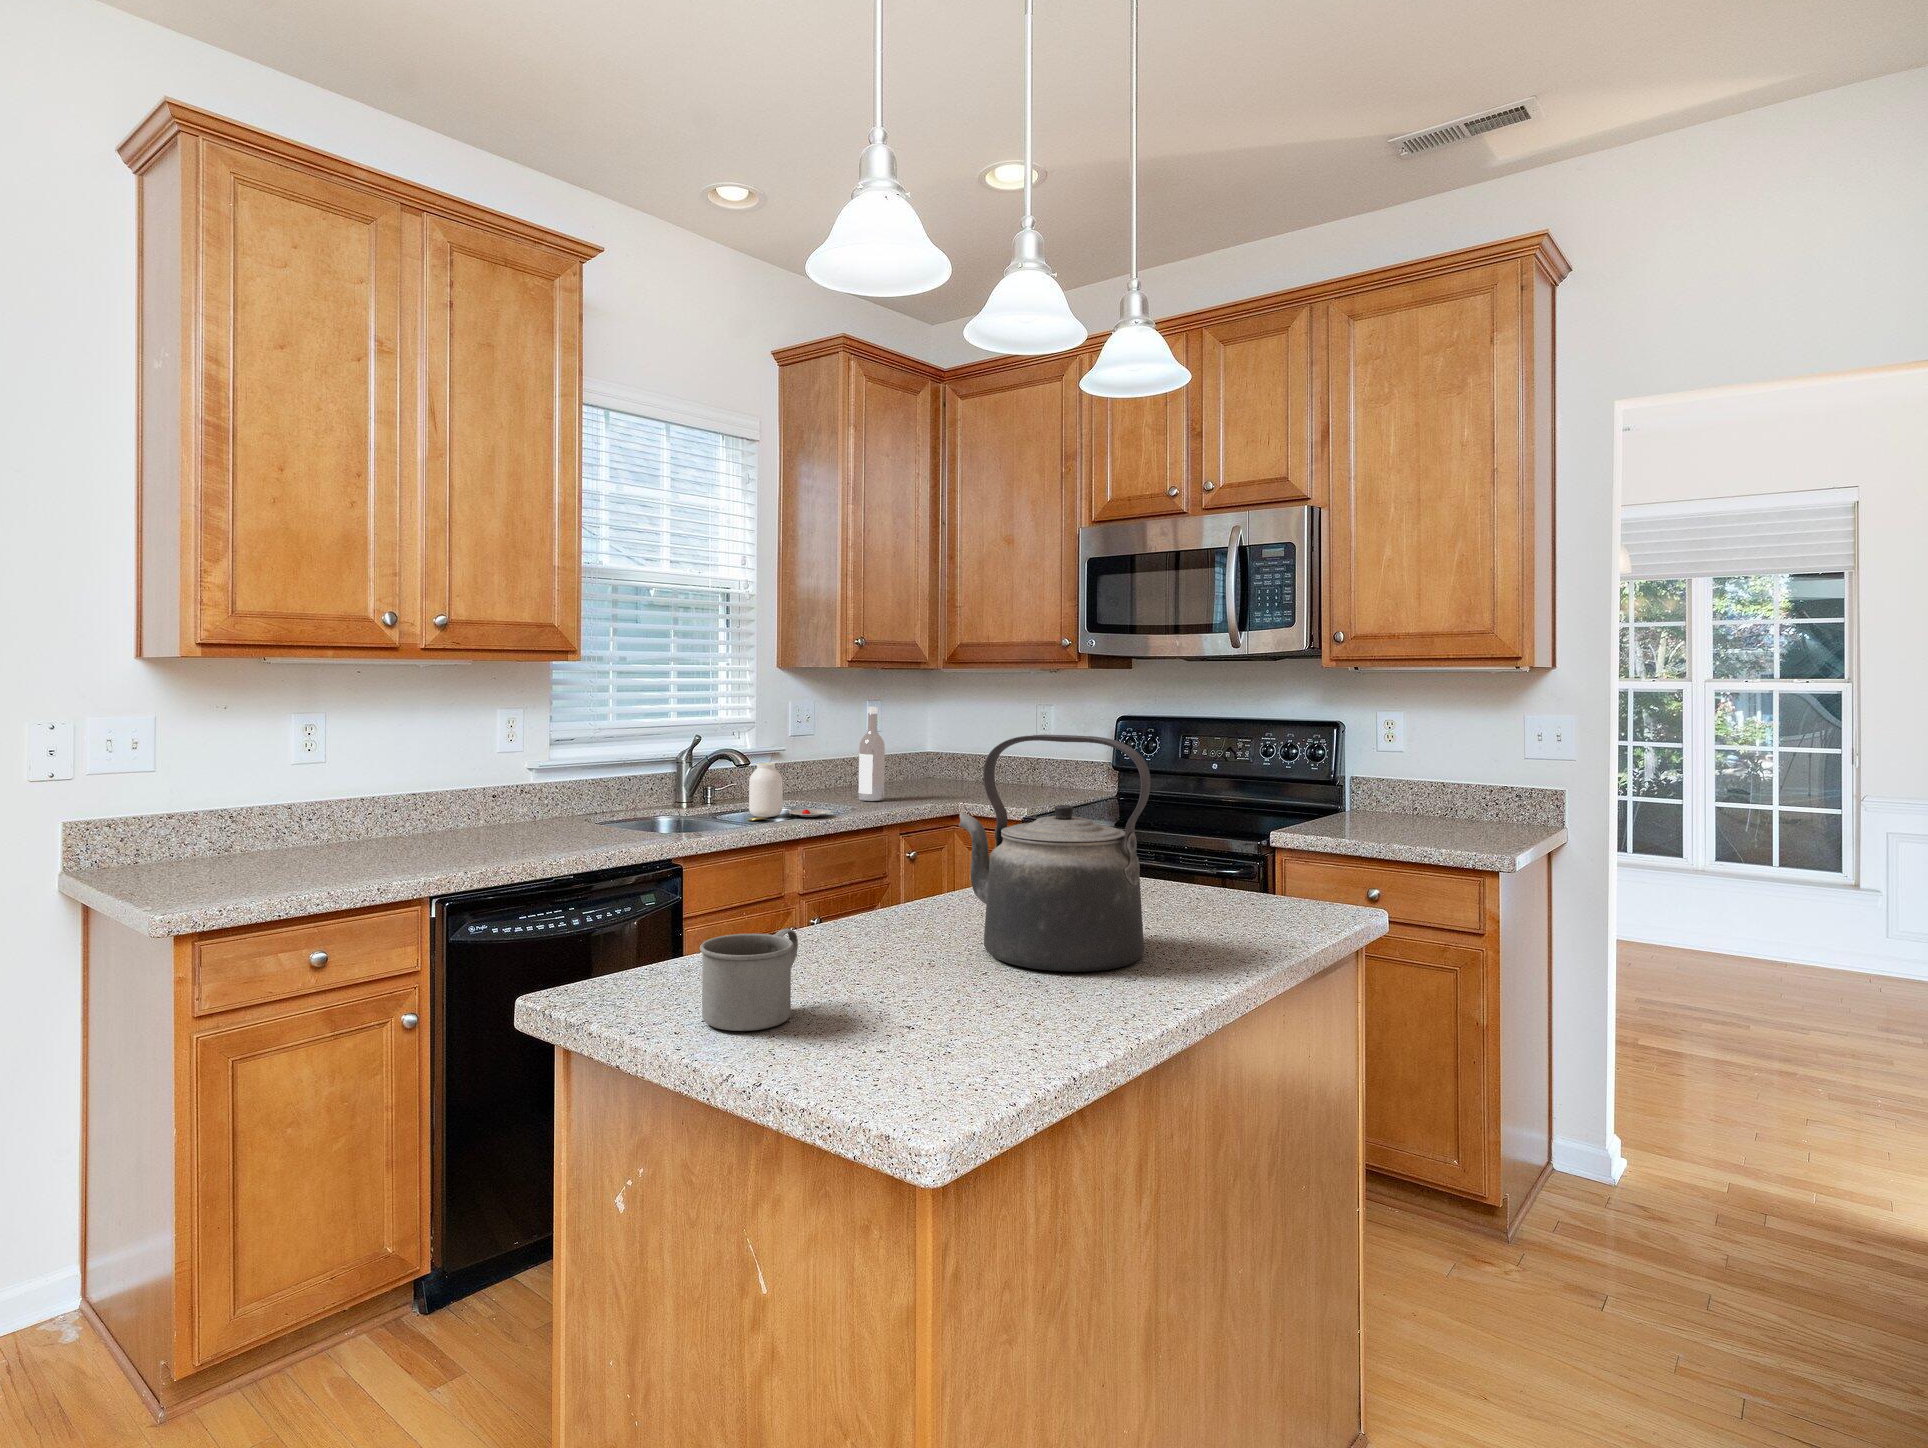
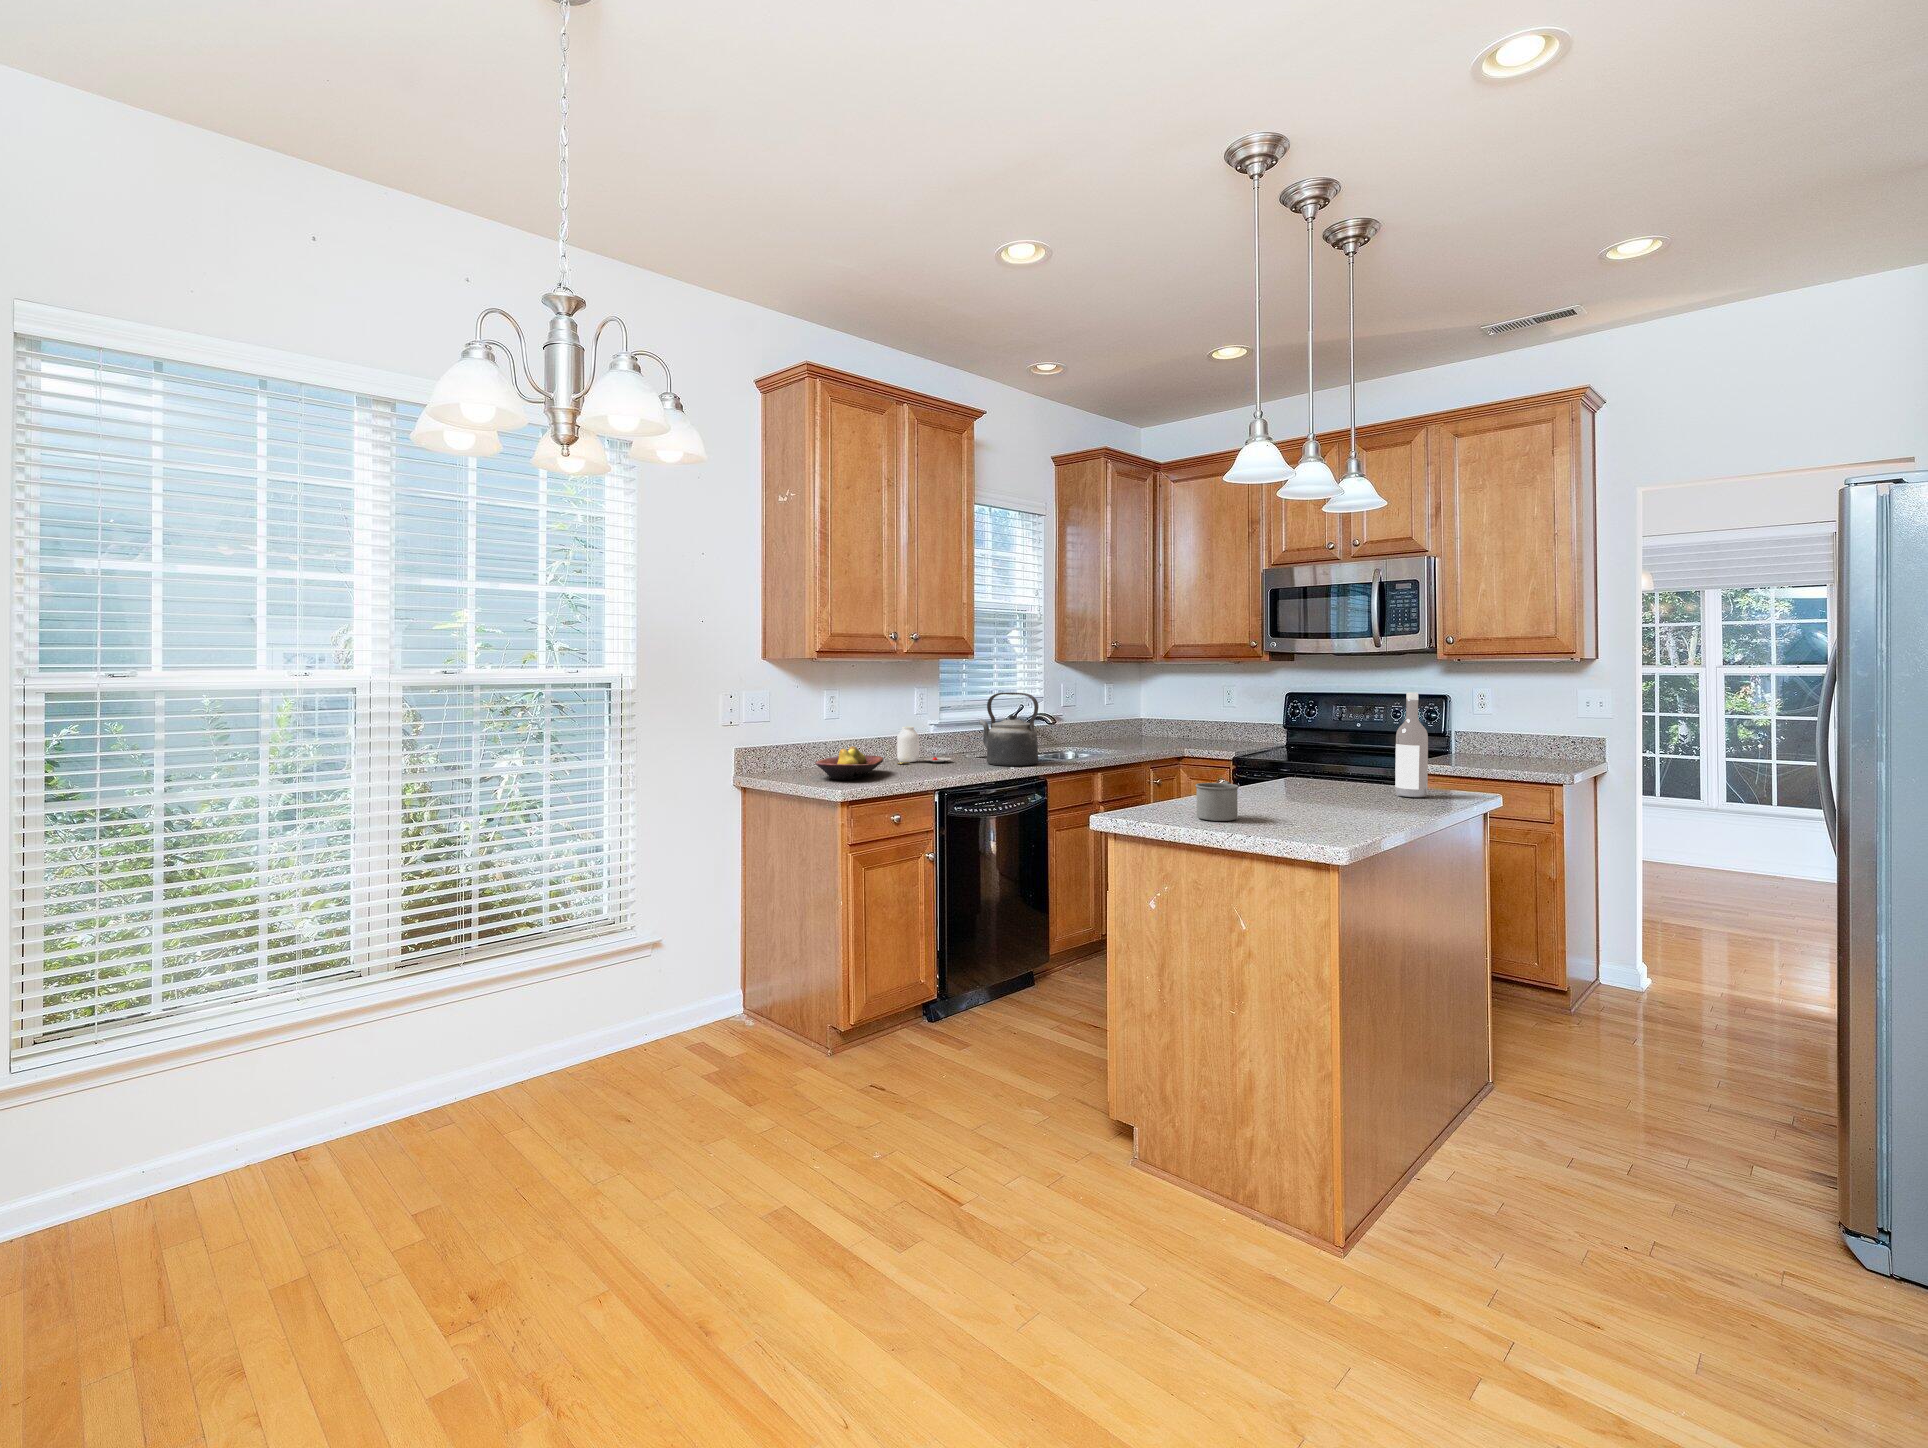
wine bottle: present [859,707,885,801] -> present [1395,692,1428,797]
kettle: present [959,735,1151,972] -> present [980,693,1038,766]
jar: present [748,763,831,820] -> present [897,727,951,764]
fruit bowl: none [195,814,367,880] -> present [815,746,883,780]

